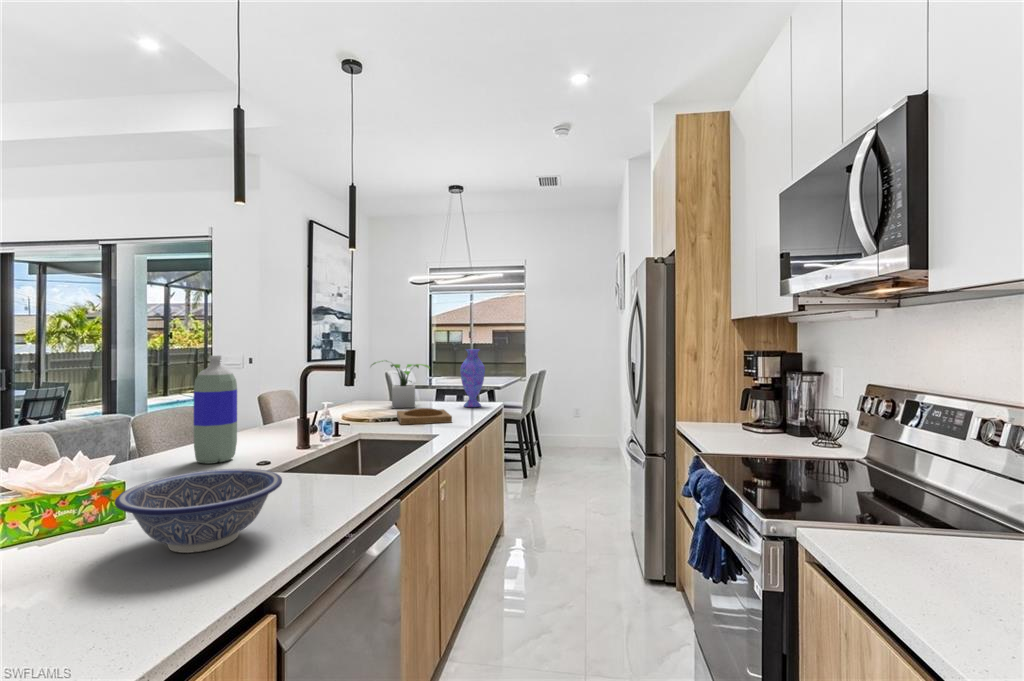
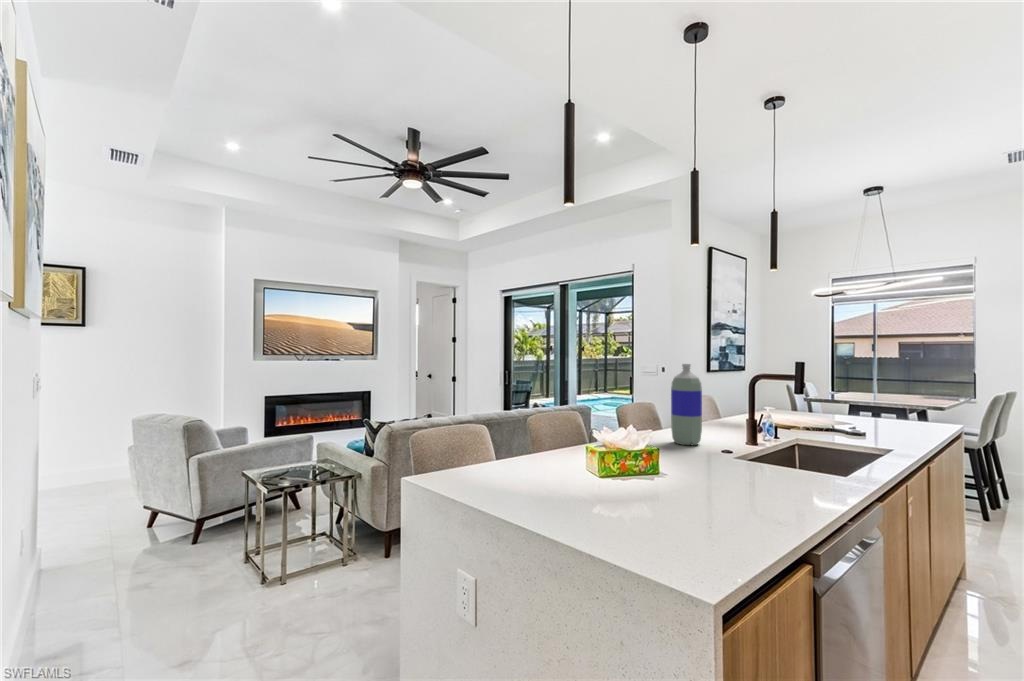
vase: present [460,349,485,407] -> none [900,363,937,427]
potted plant: present [372,361,430,408] -> none [790,372,860,421]
tray: present [397,408,452,425] -> none [828,422,902,440]
decorative bowl: present [115,469,282,553] -> none [674,448,790,507]

